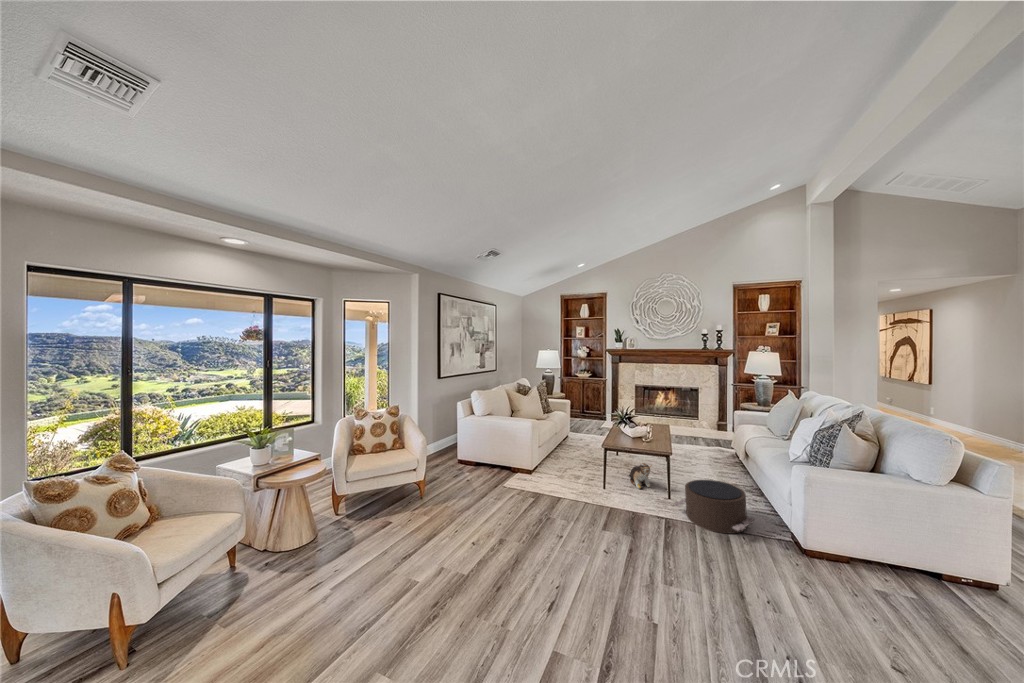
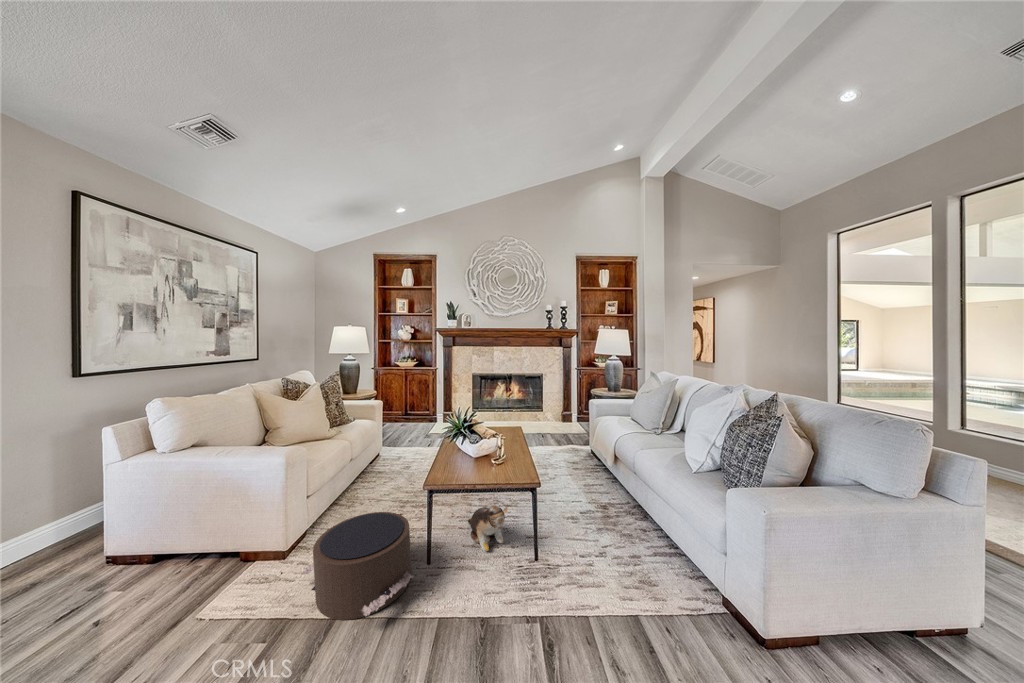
pouf: present [674,480,754,533] -> present [301,512,414,620]

